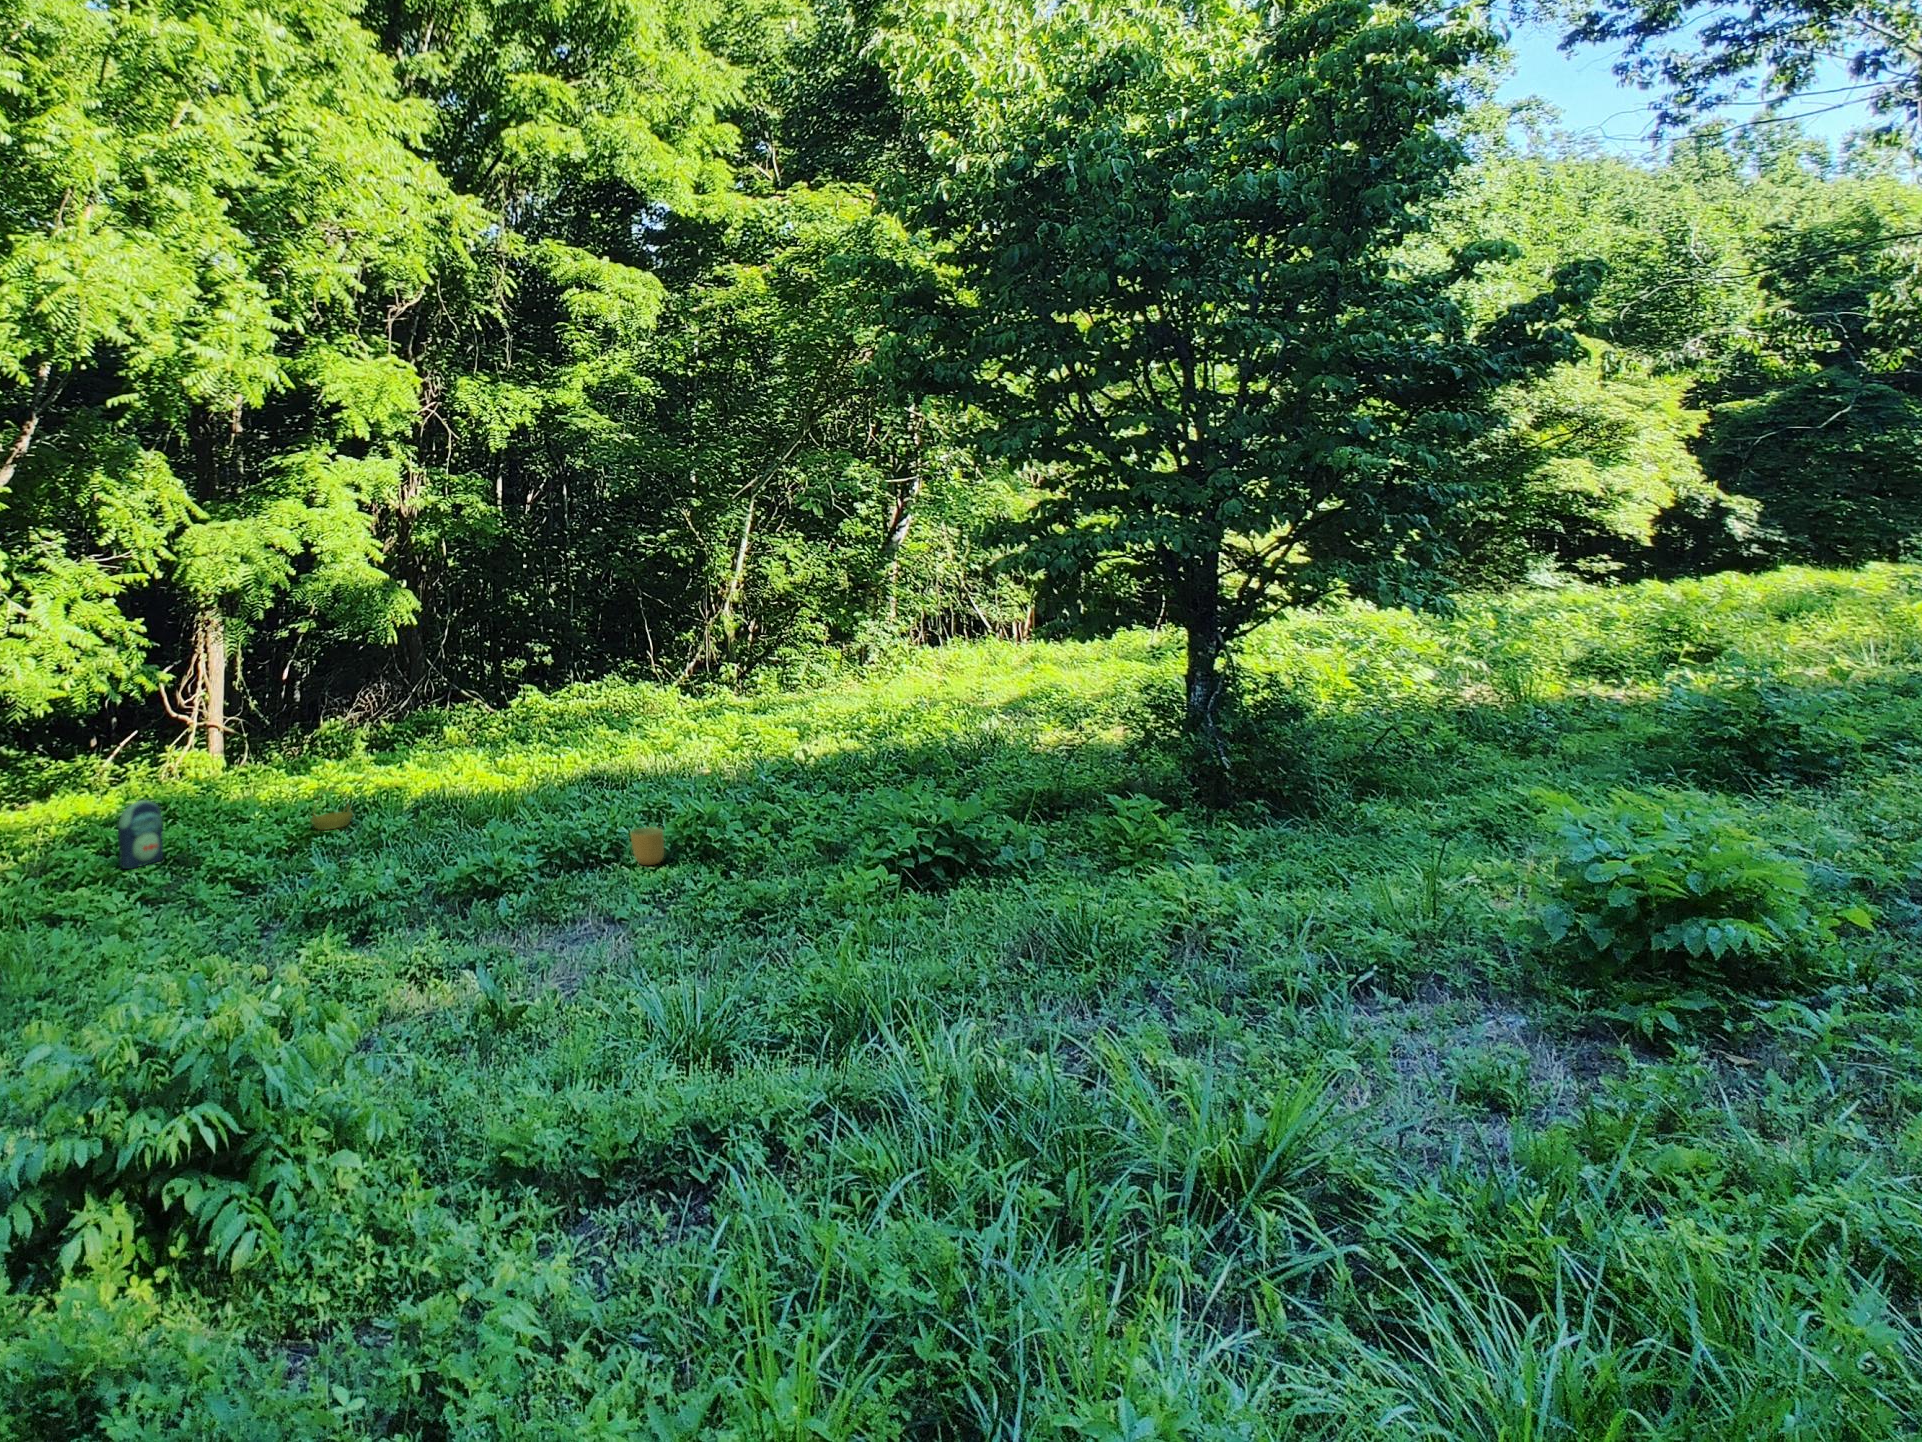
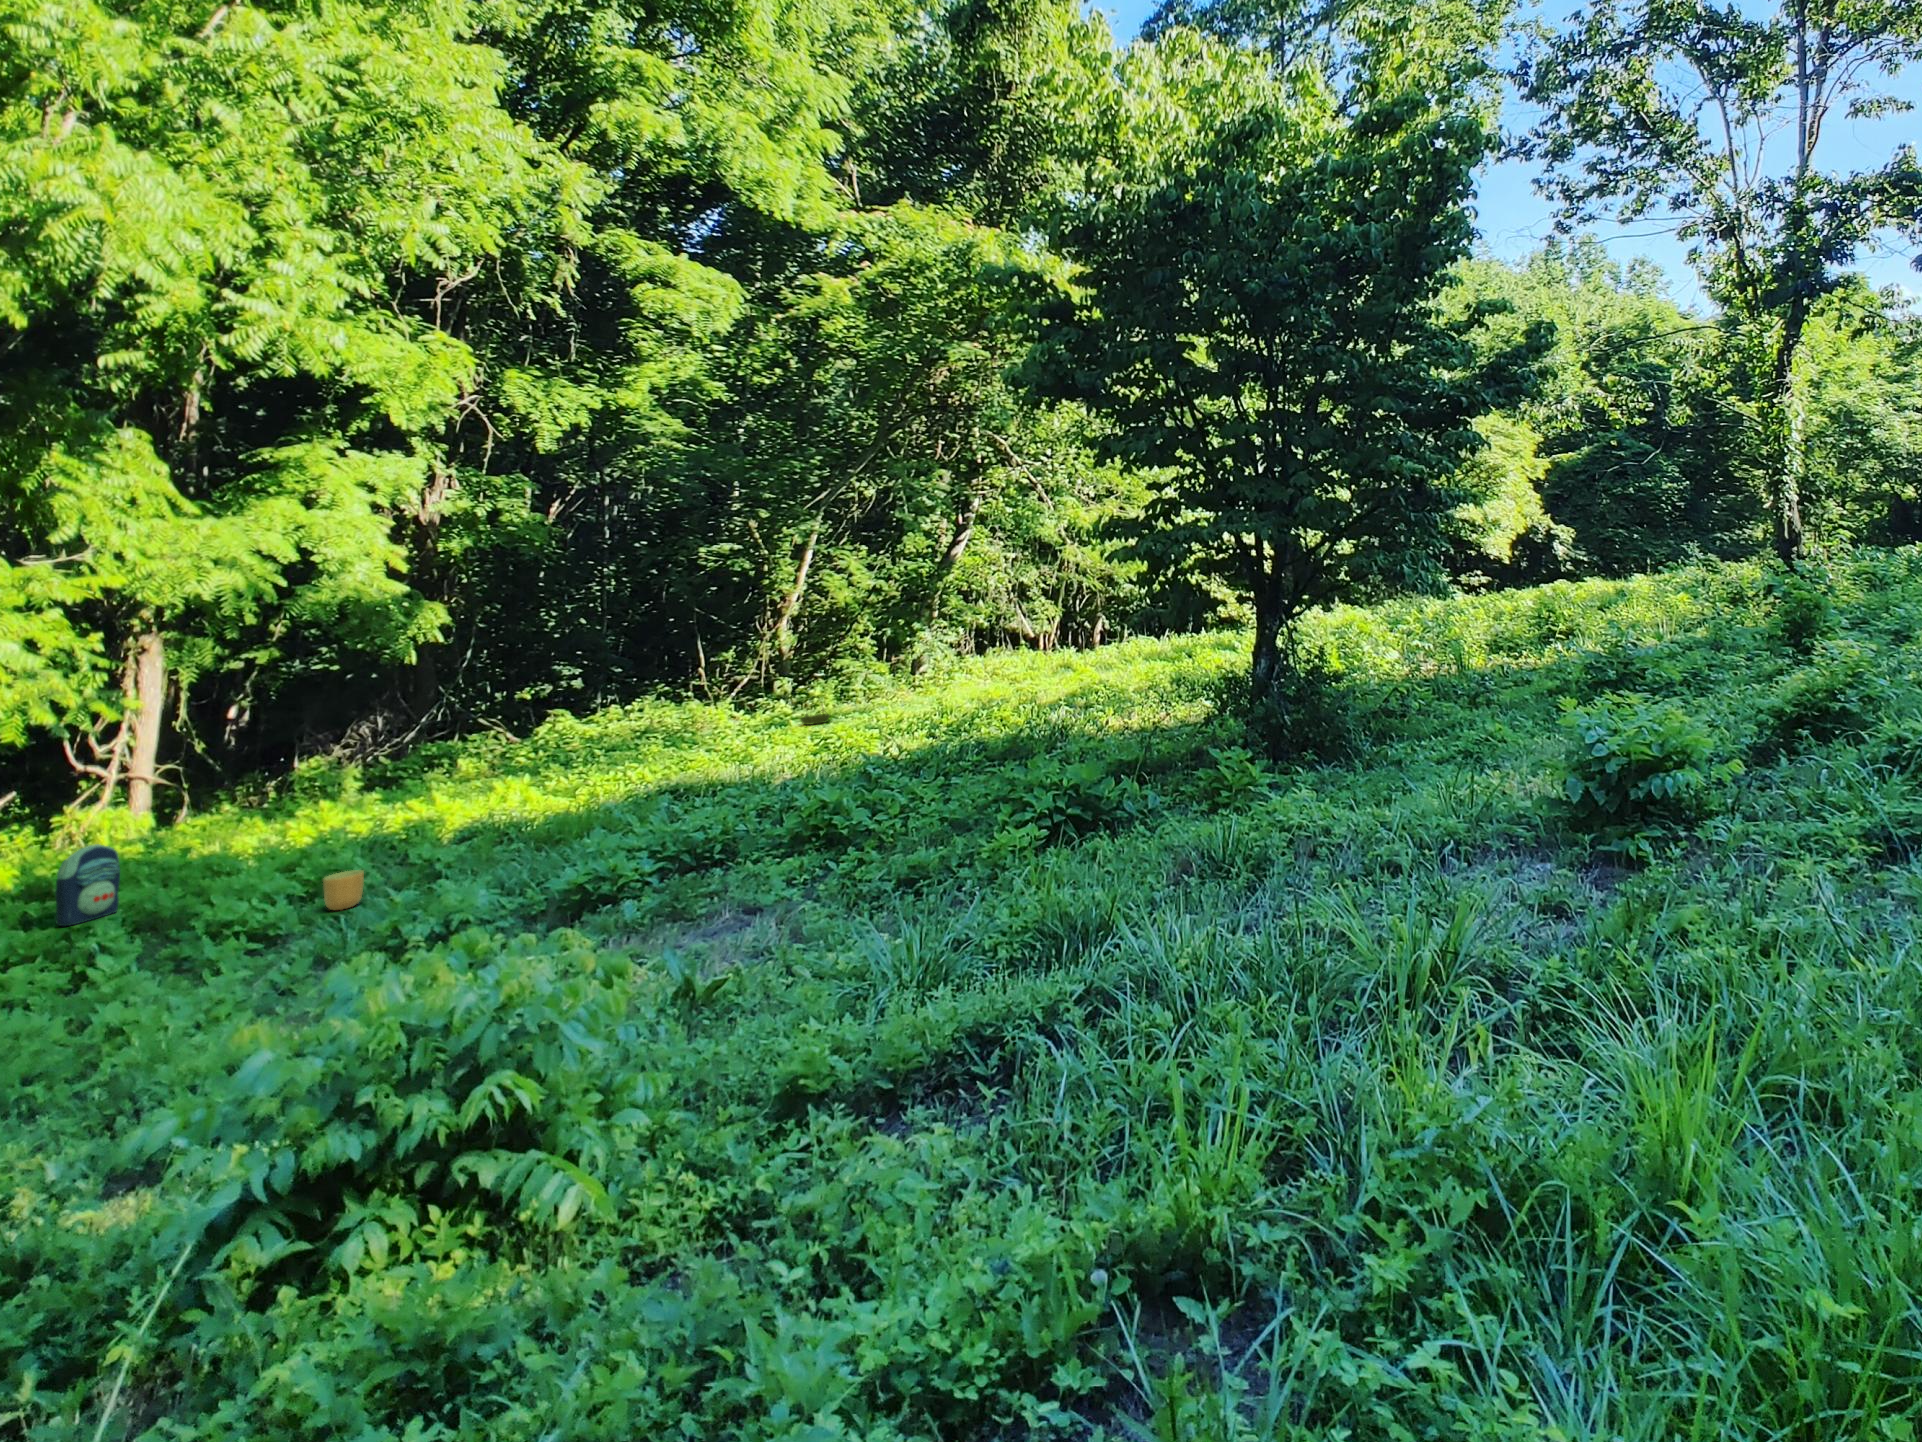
basket: present [311,805,353,830] -> present [800,696,830,725]
planter: present [631,827,664,865] -> present [323,870,364,910]

